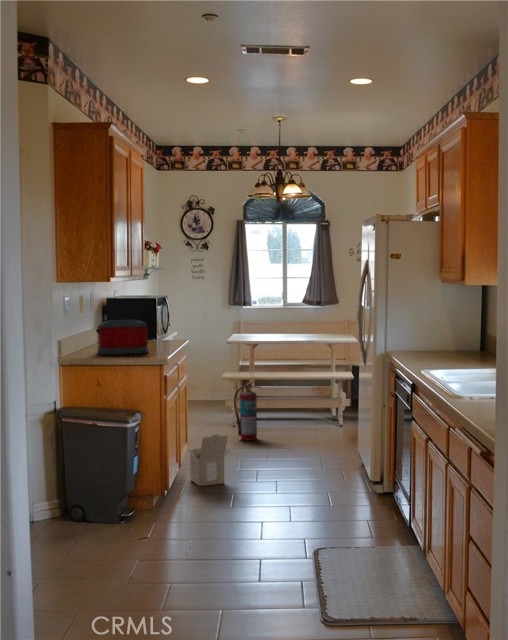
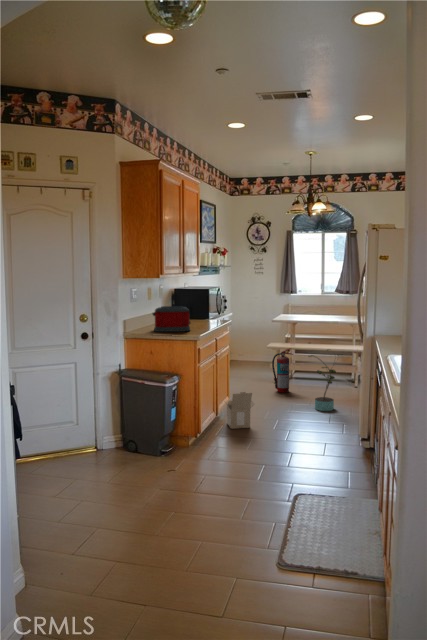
potted plant: none [289,377,335,459] -> present [309,350,336,411]

